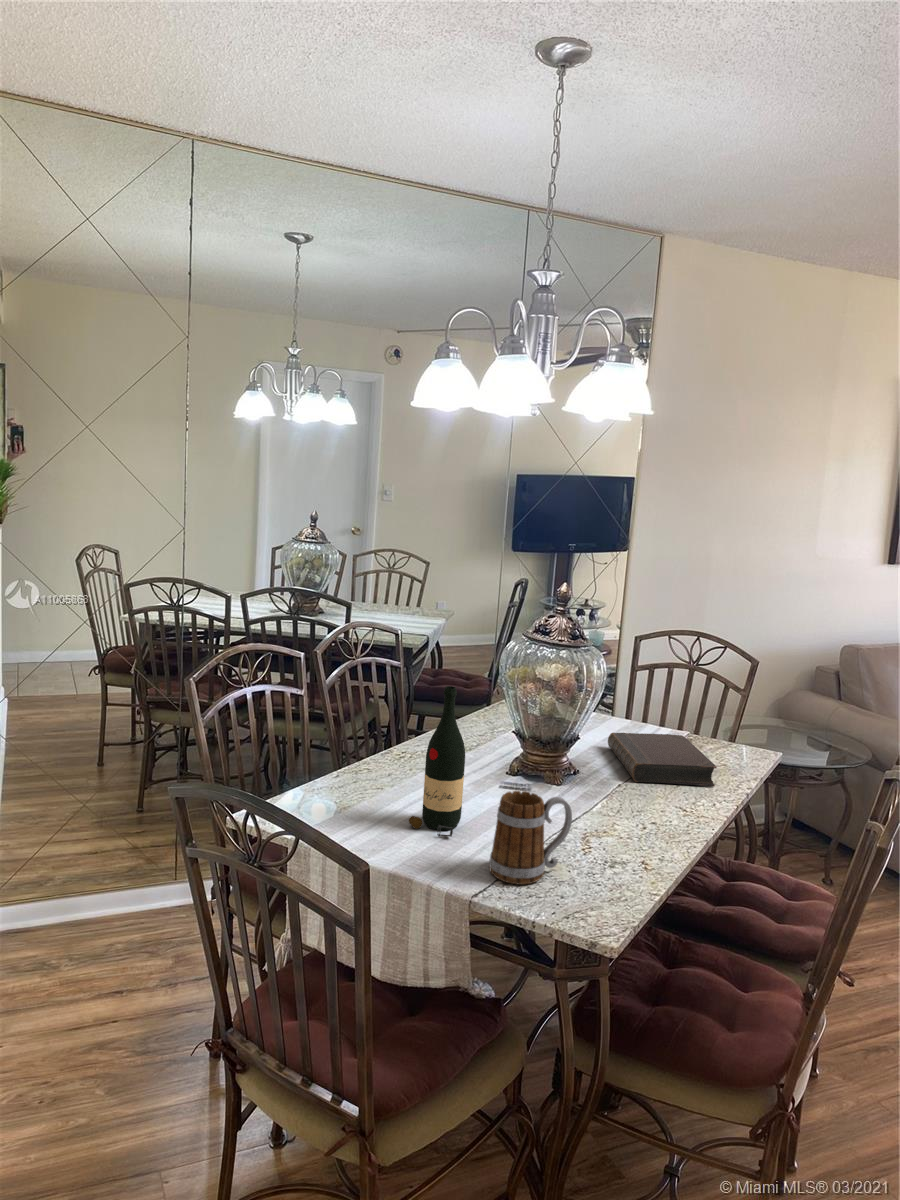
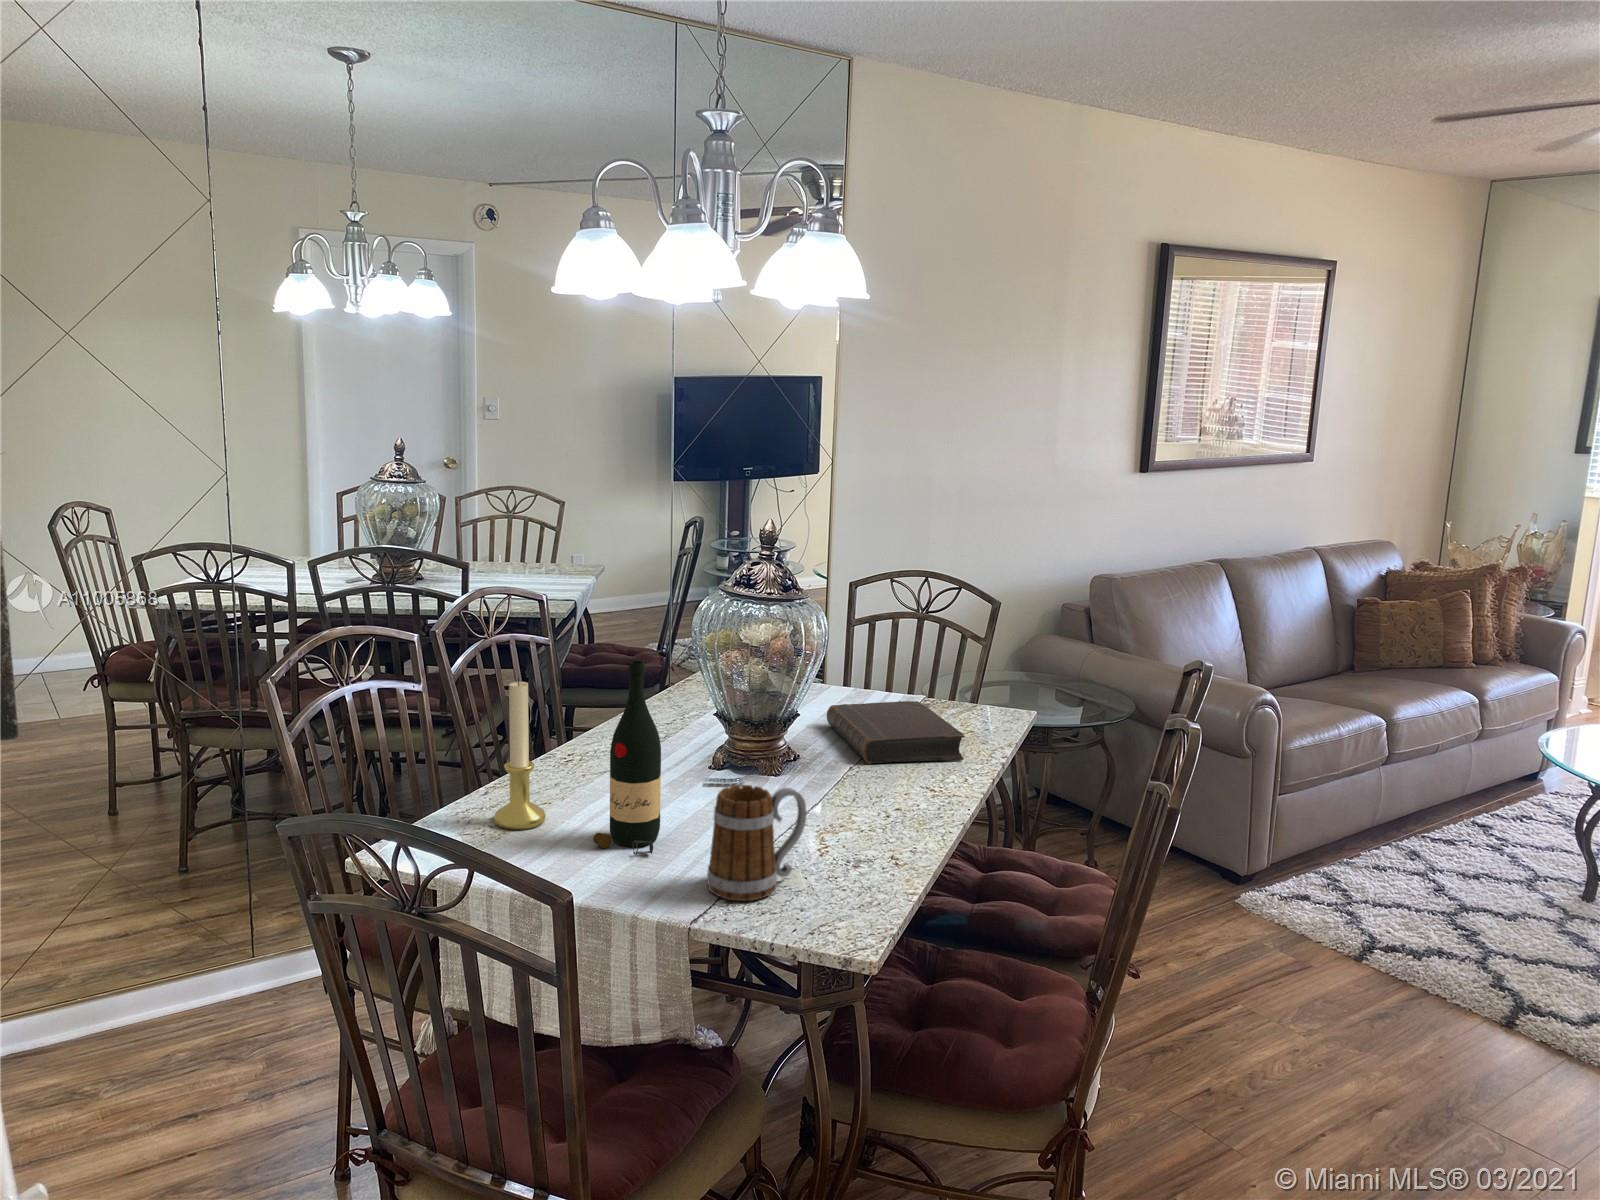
candle holder: none [339,692,378,807] -> present [494,678,546,830]

